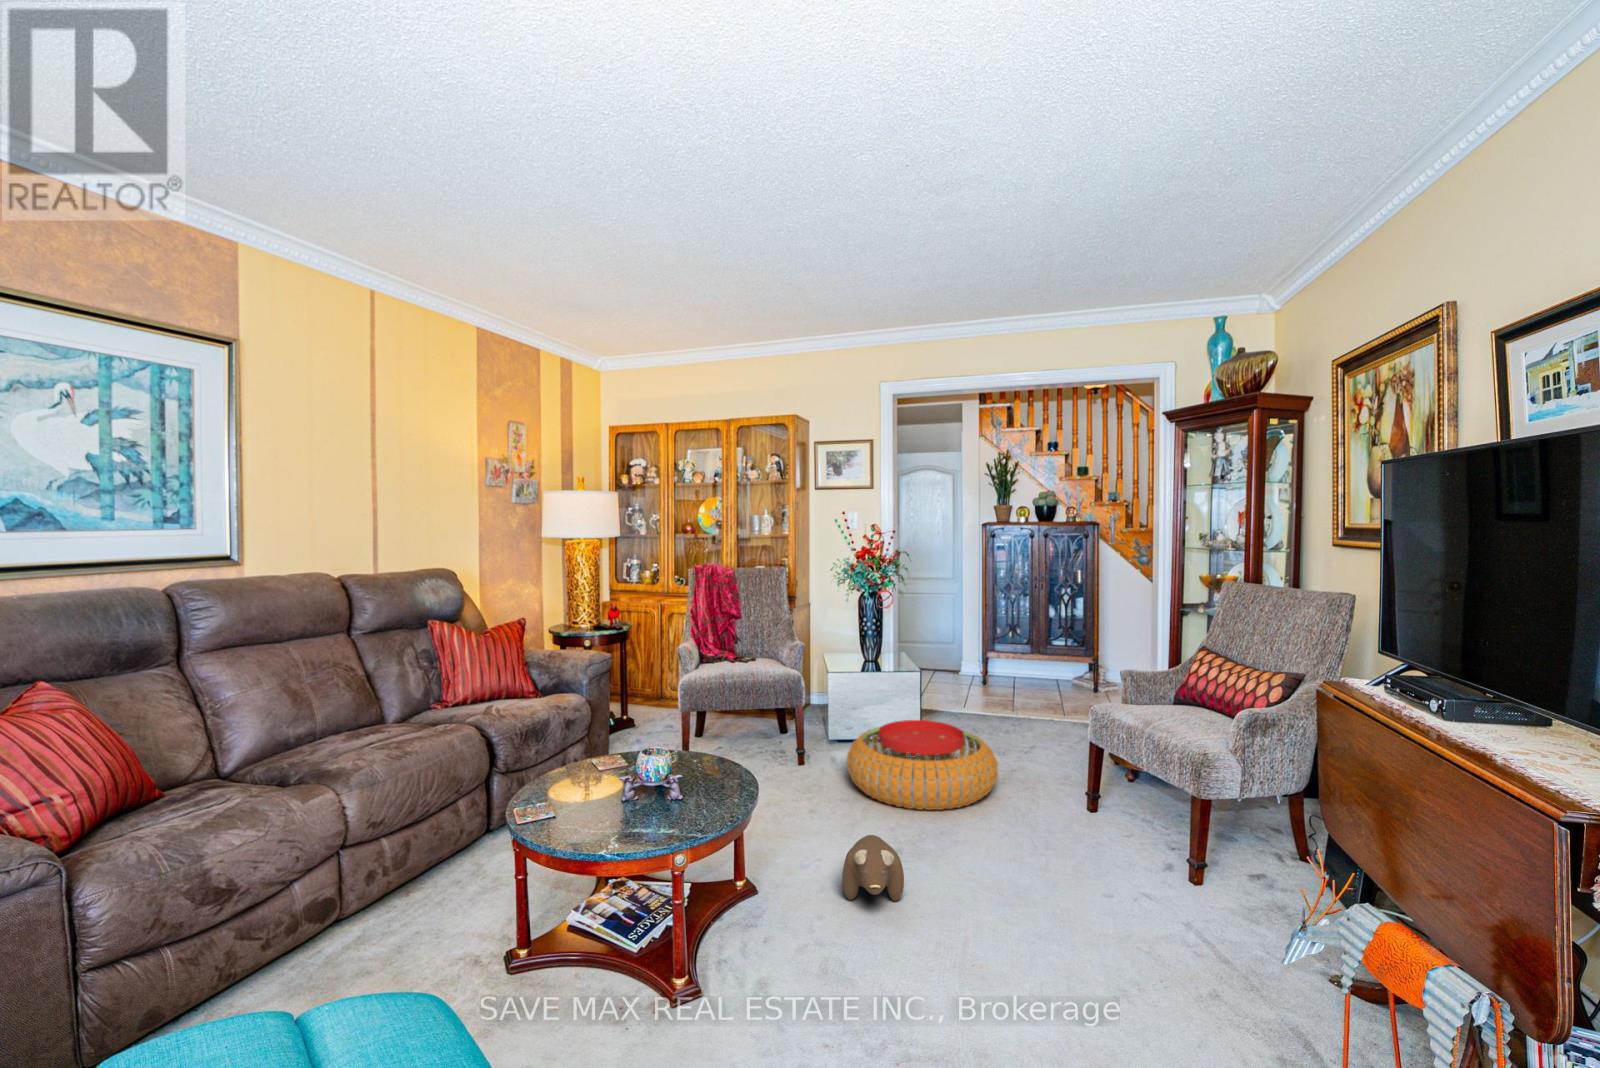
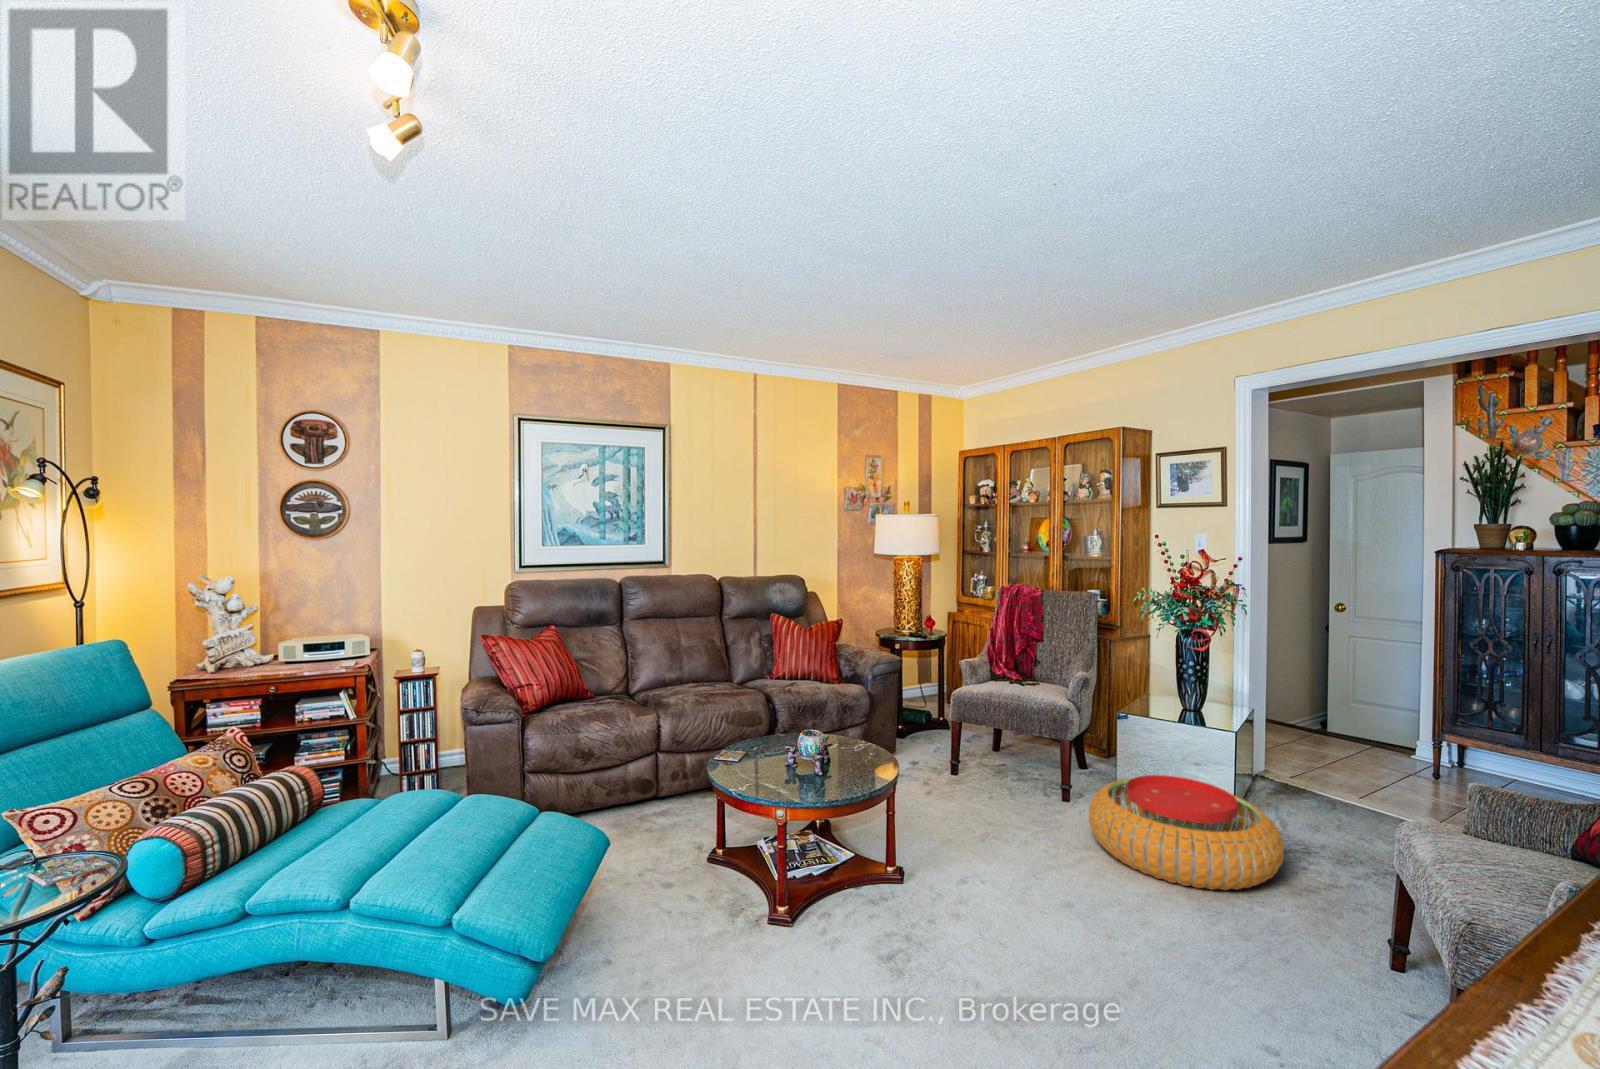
plush toy: present [842,835,904,901] -> none [963,862,1032,934]

